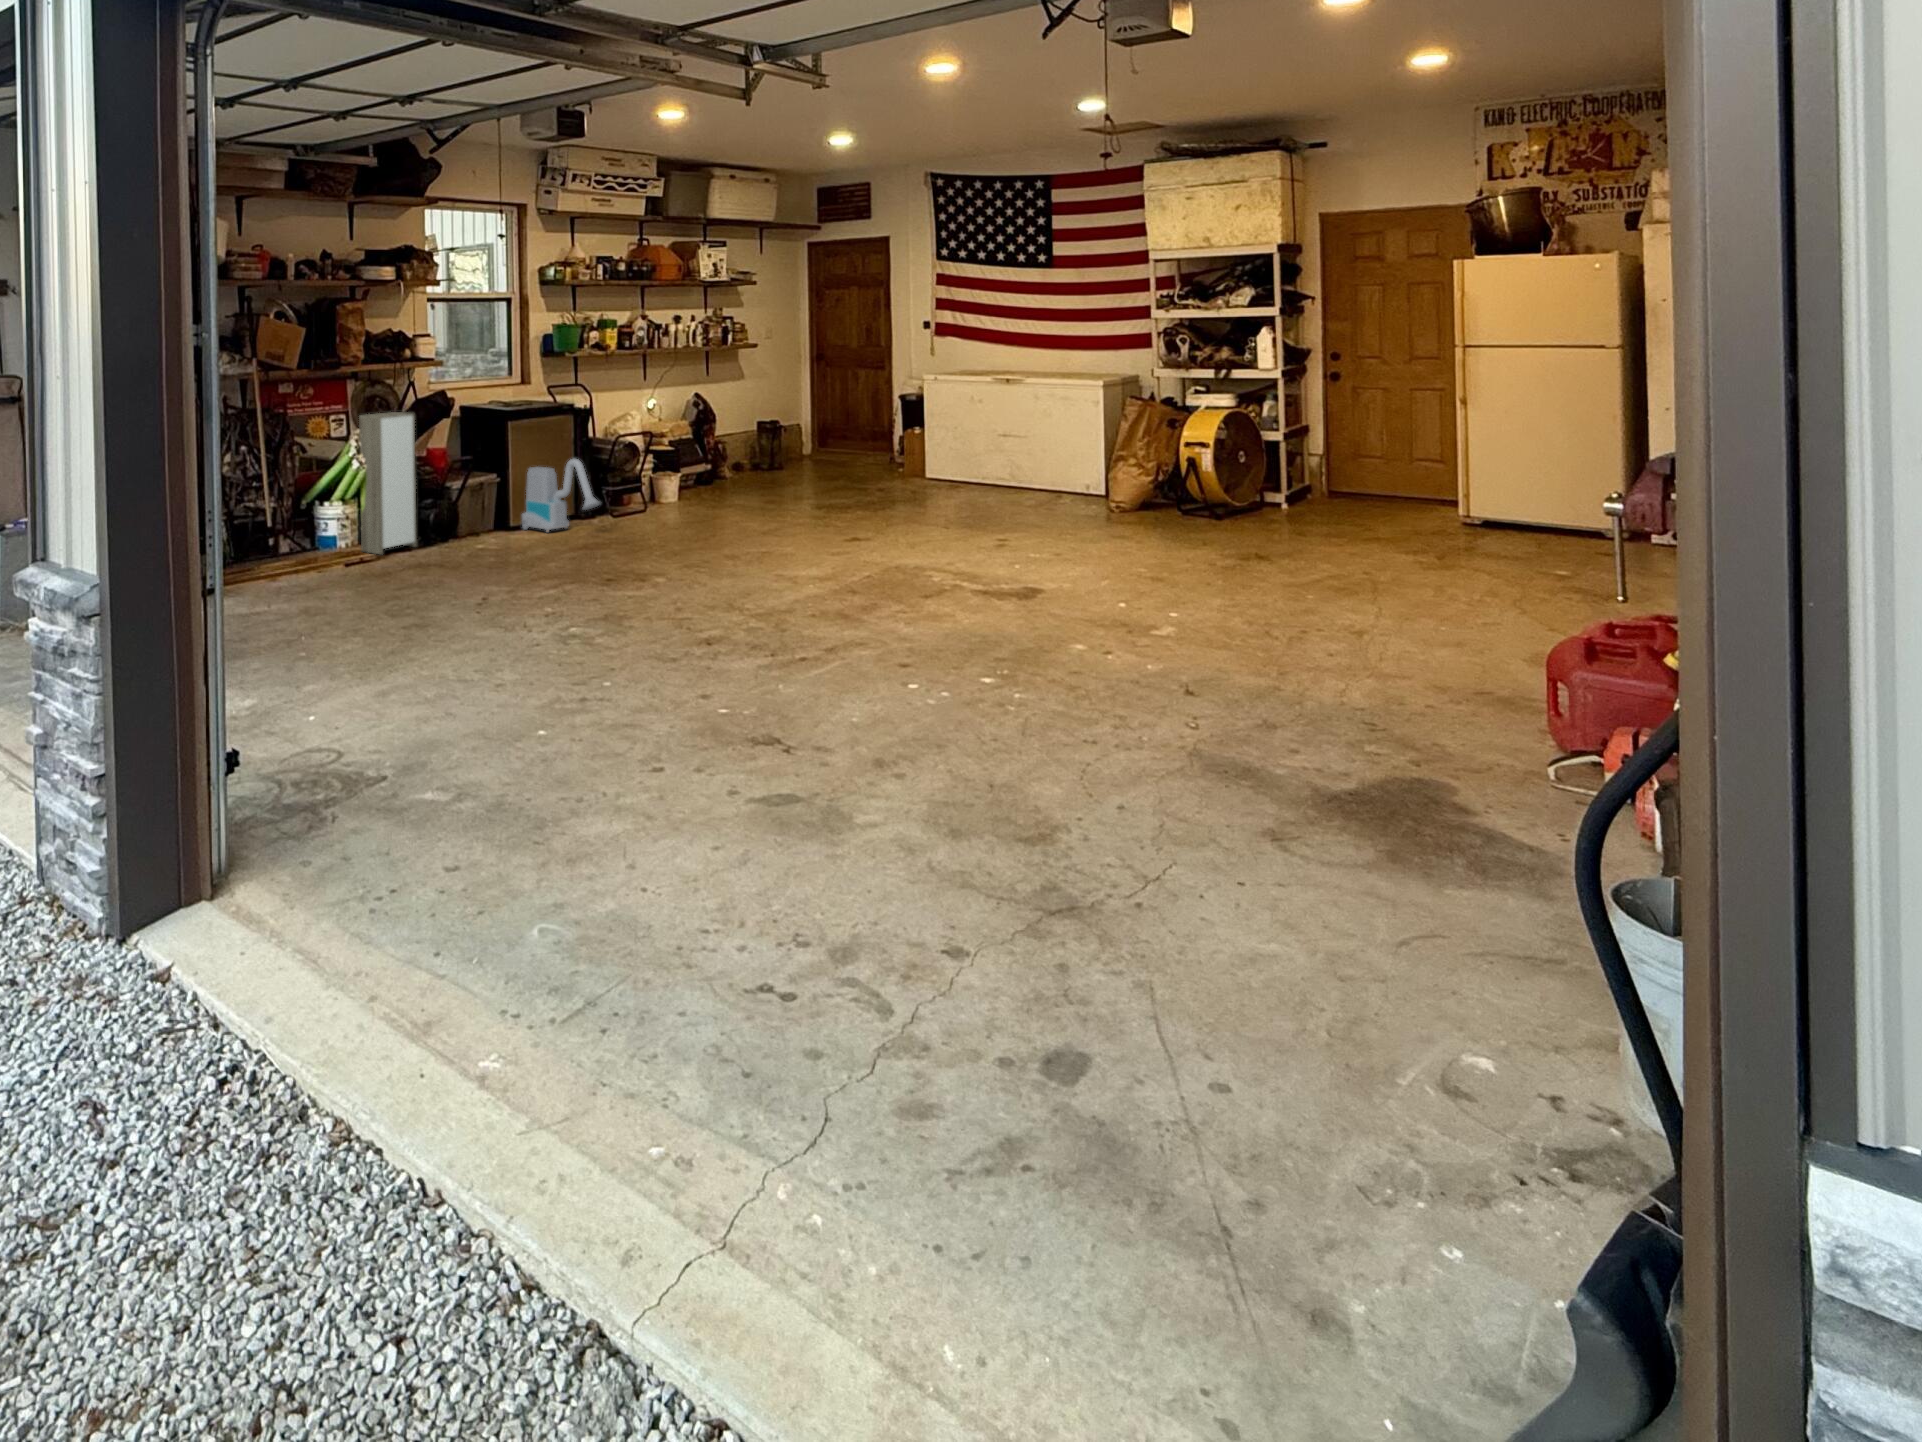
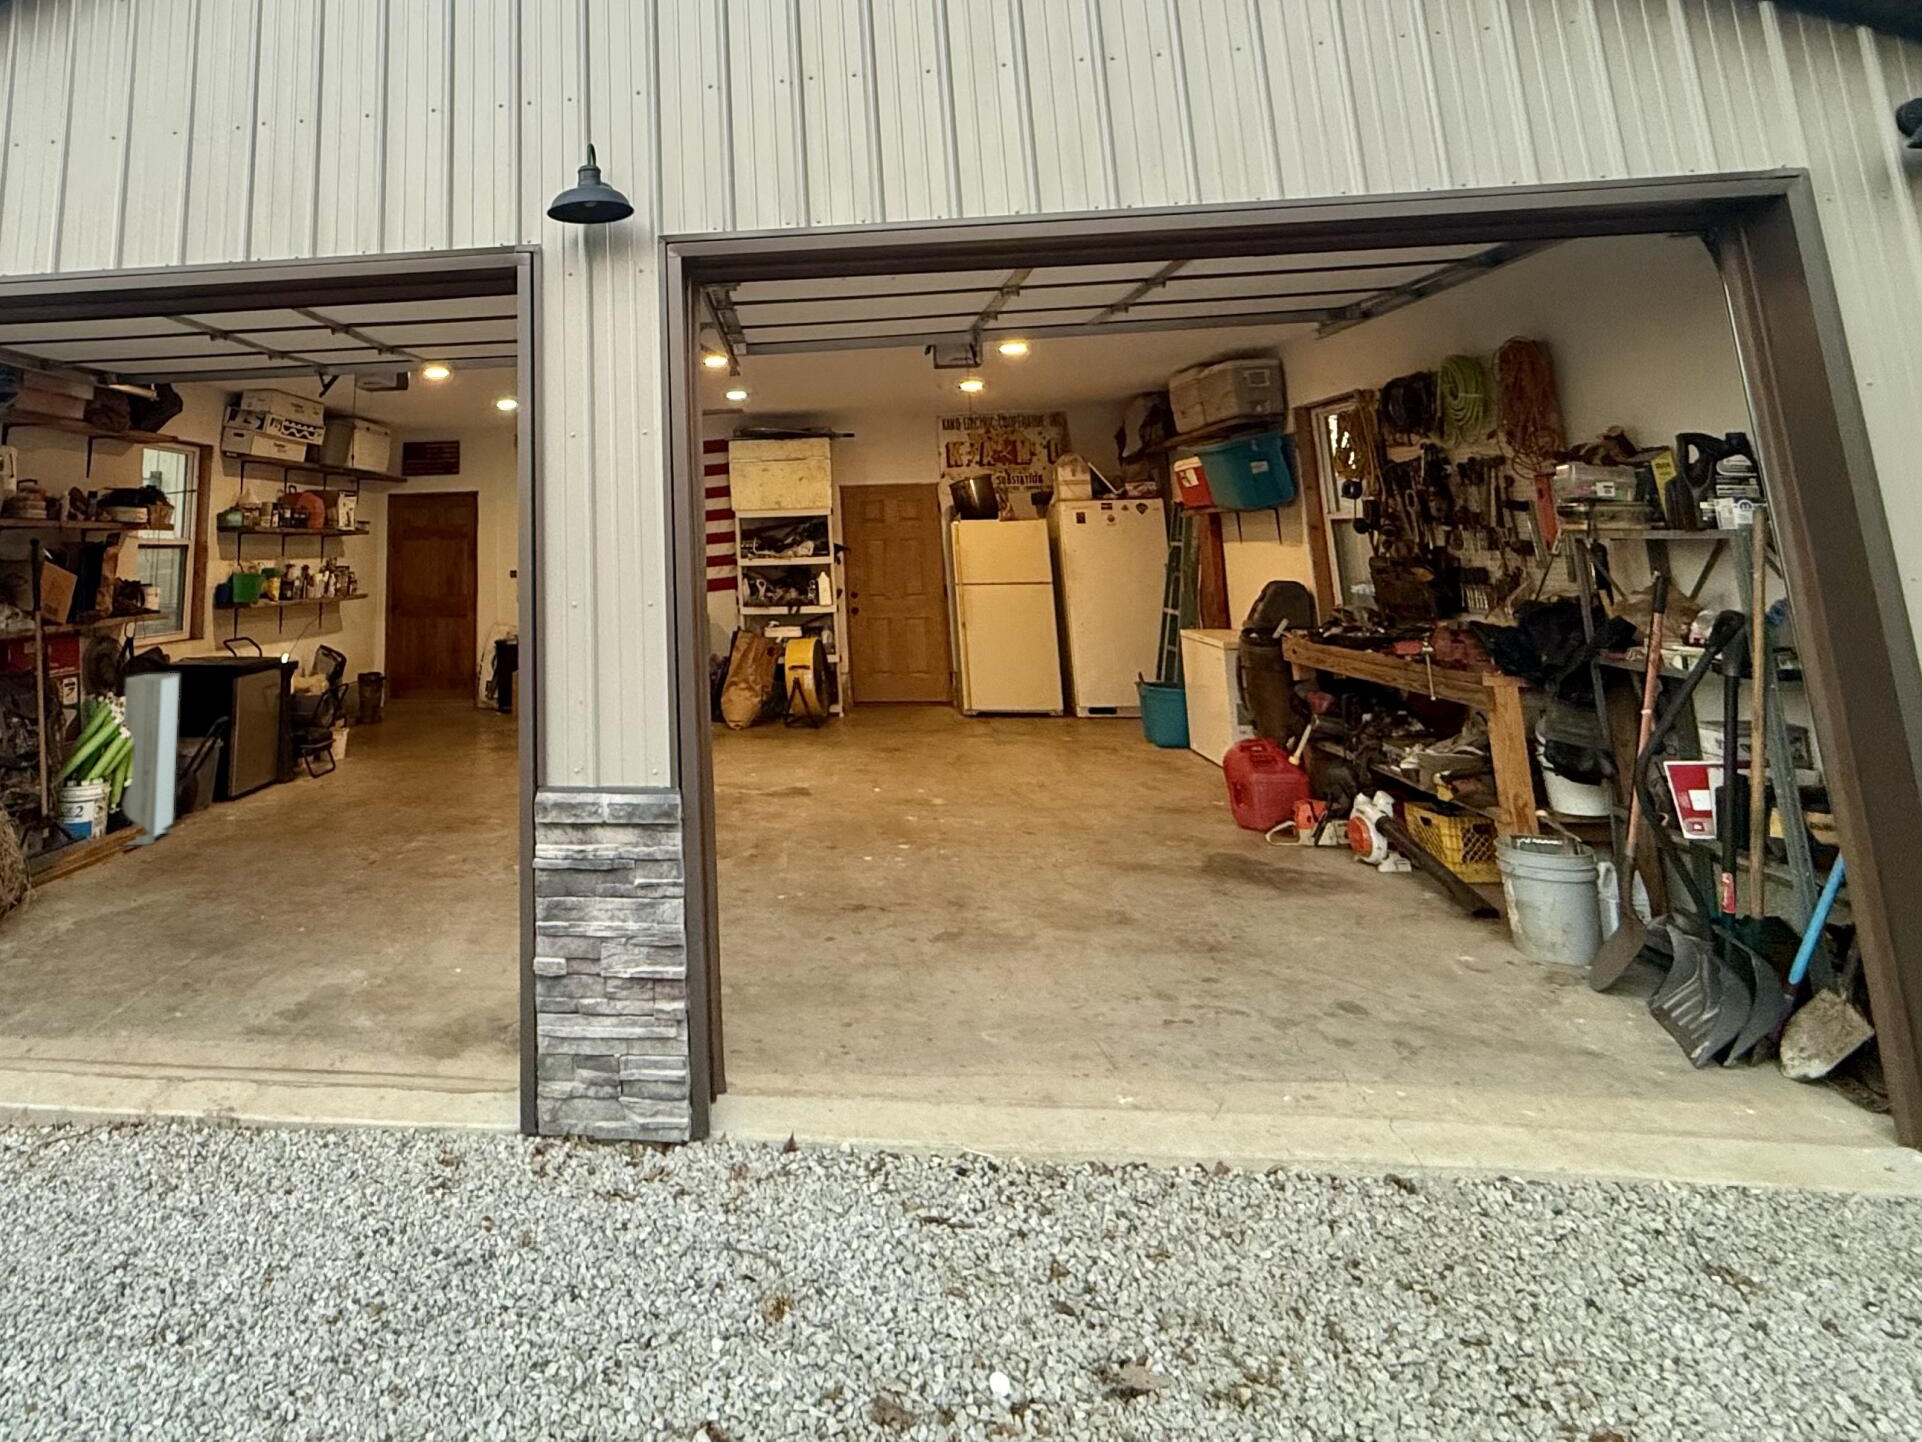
vacuum cleaner: present [522,459,601,532] -> none [250,716,362,805]

